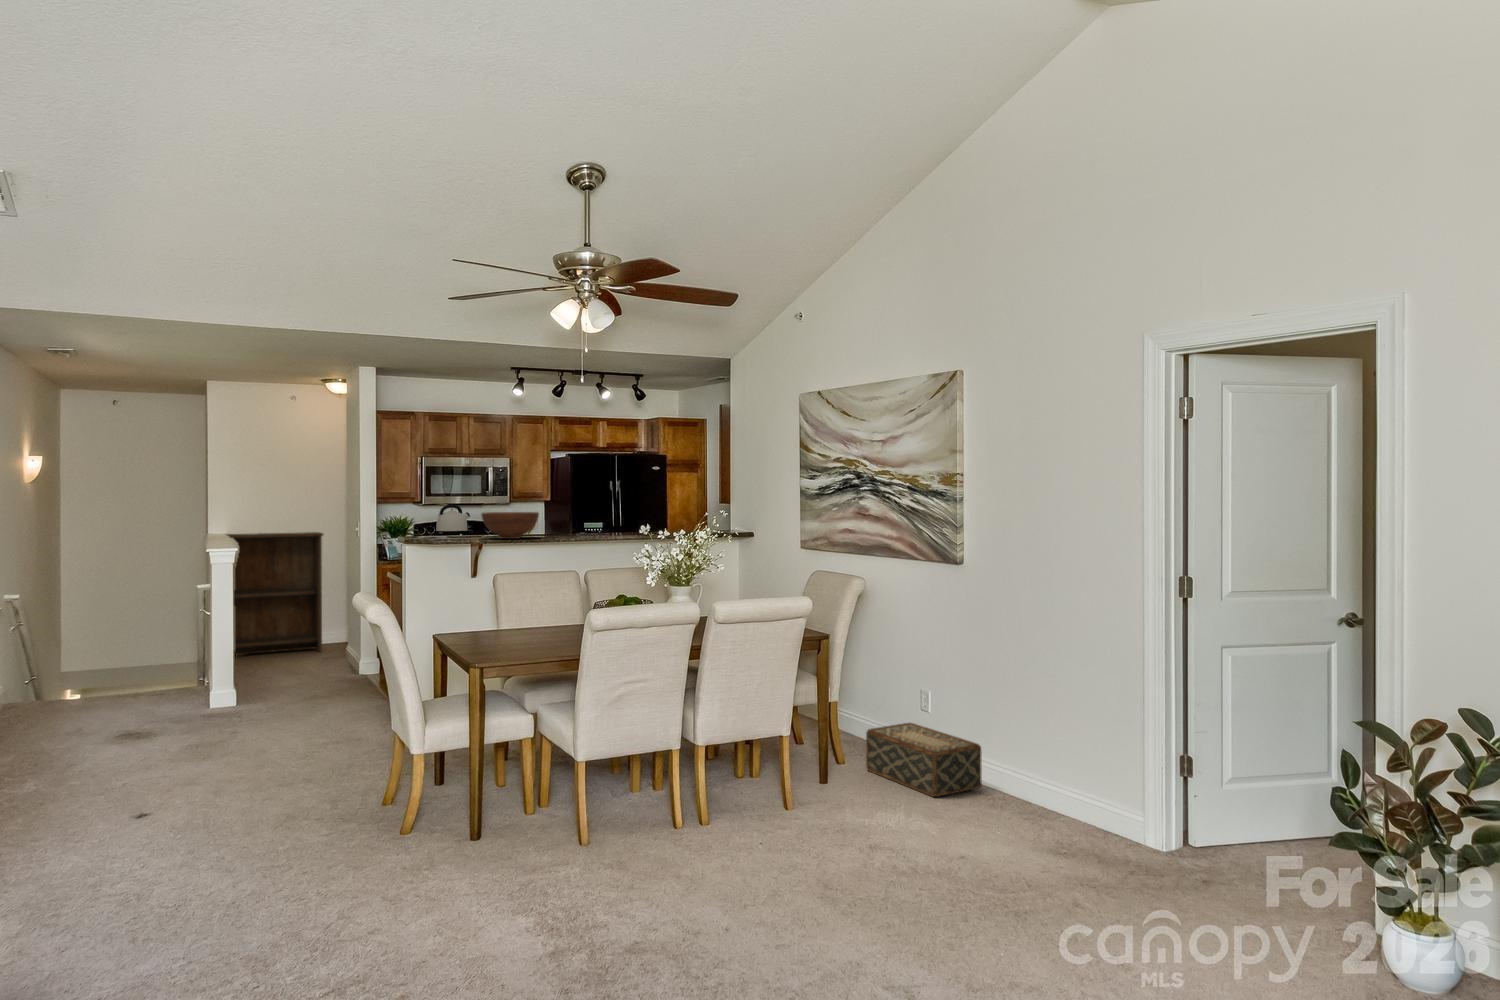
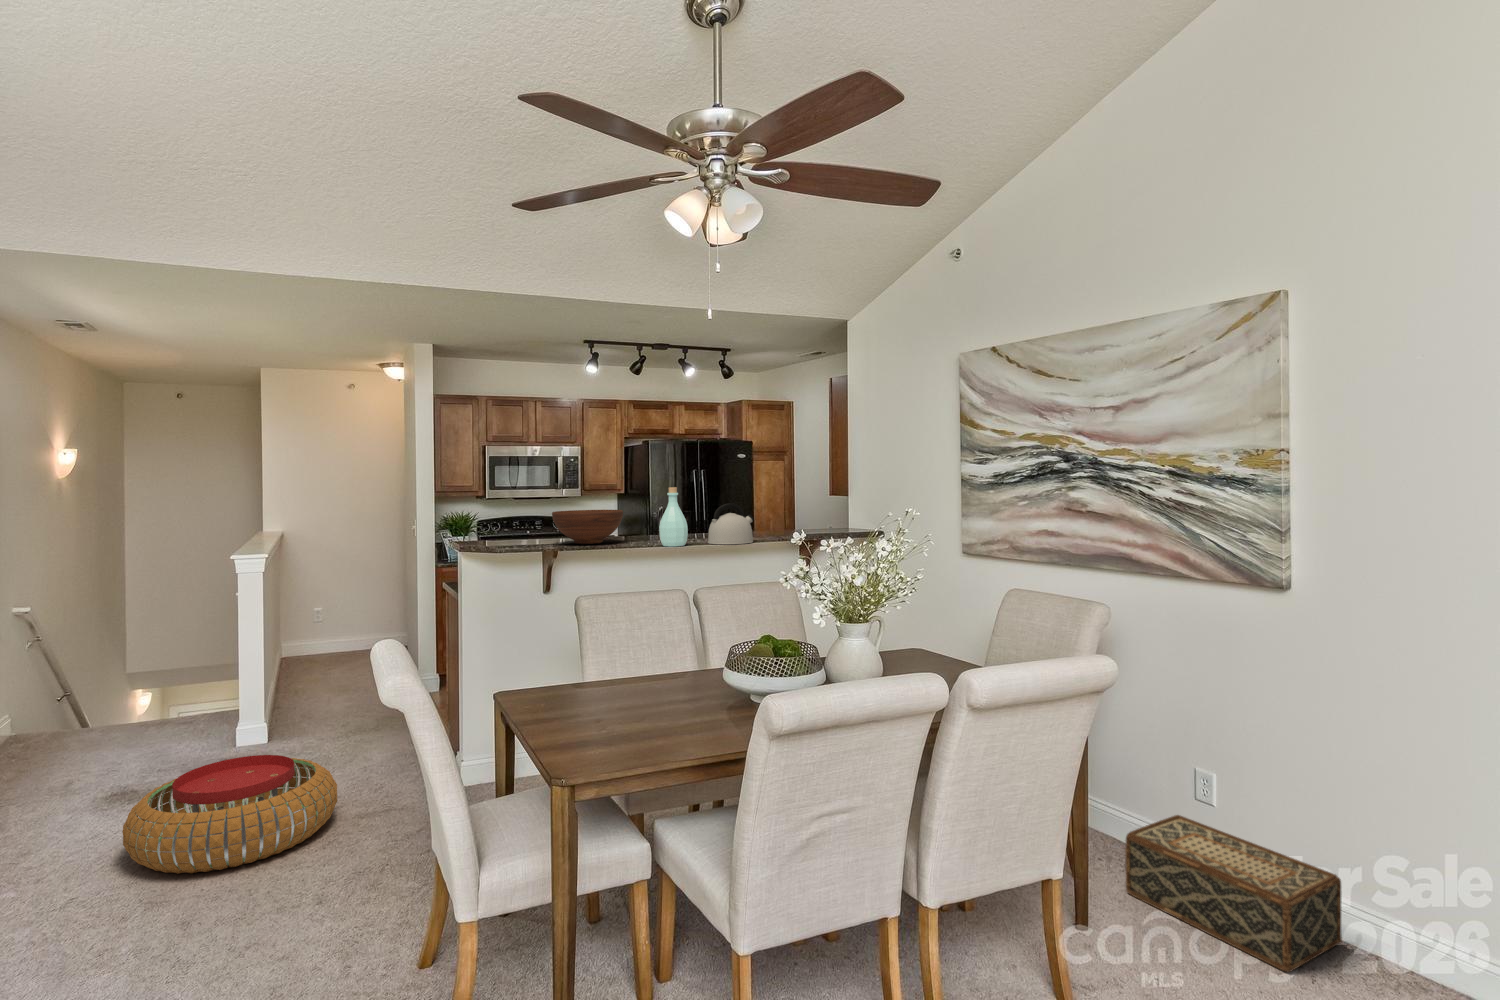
bottle: none [567,494,589,541] -> present [659,487,688,546]
kettle: present [436,504,470,531] -> present [708,503,754,544]
bookshelf: present [227,532,323,654] -> none [264,530,384,672]
pouf: none [165,691,315,762] -> present [122,755,337,874]

